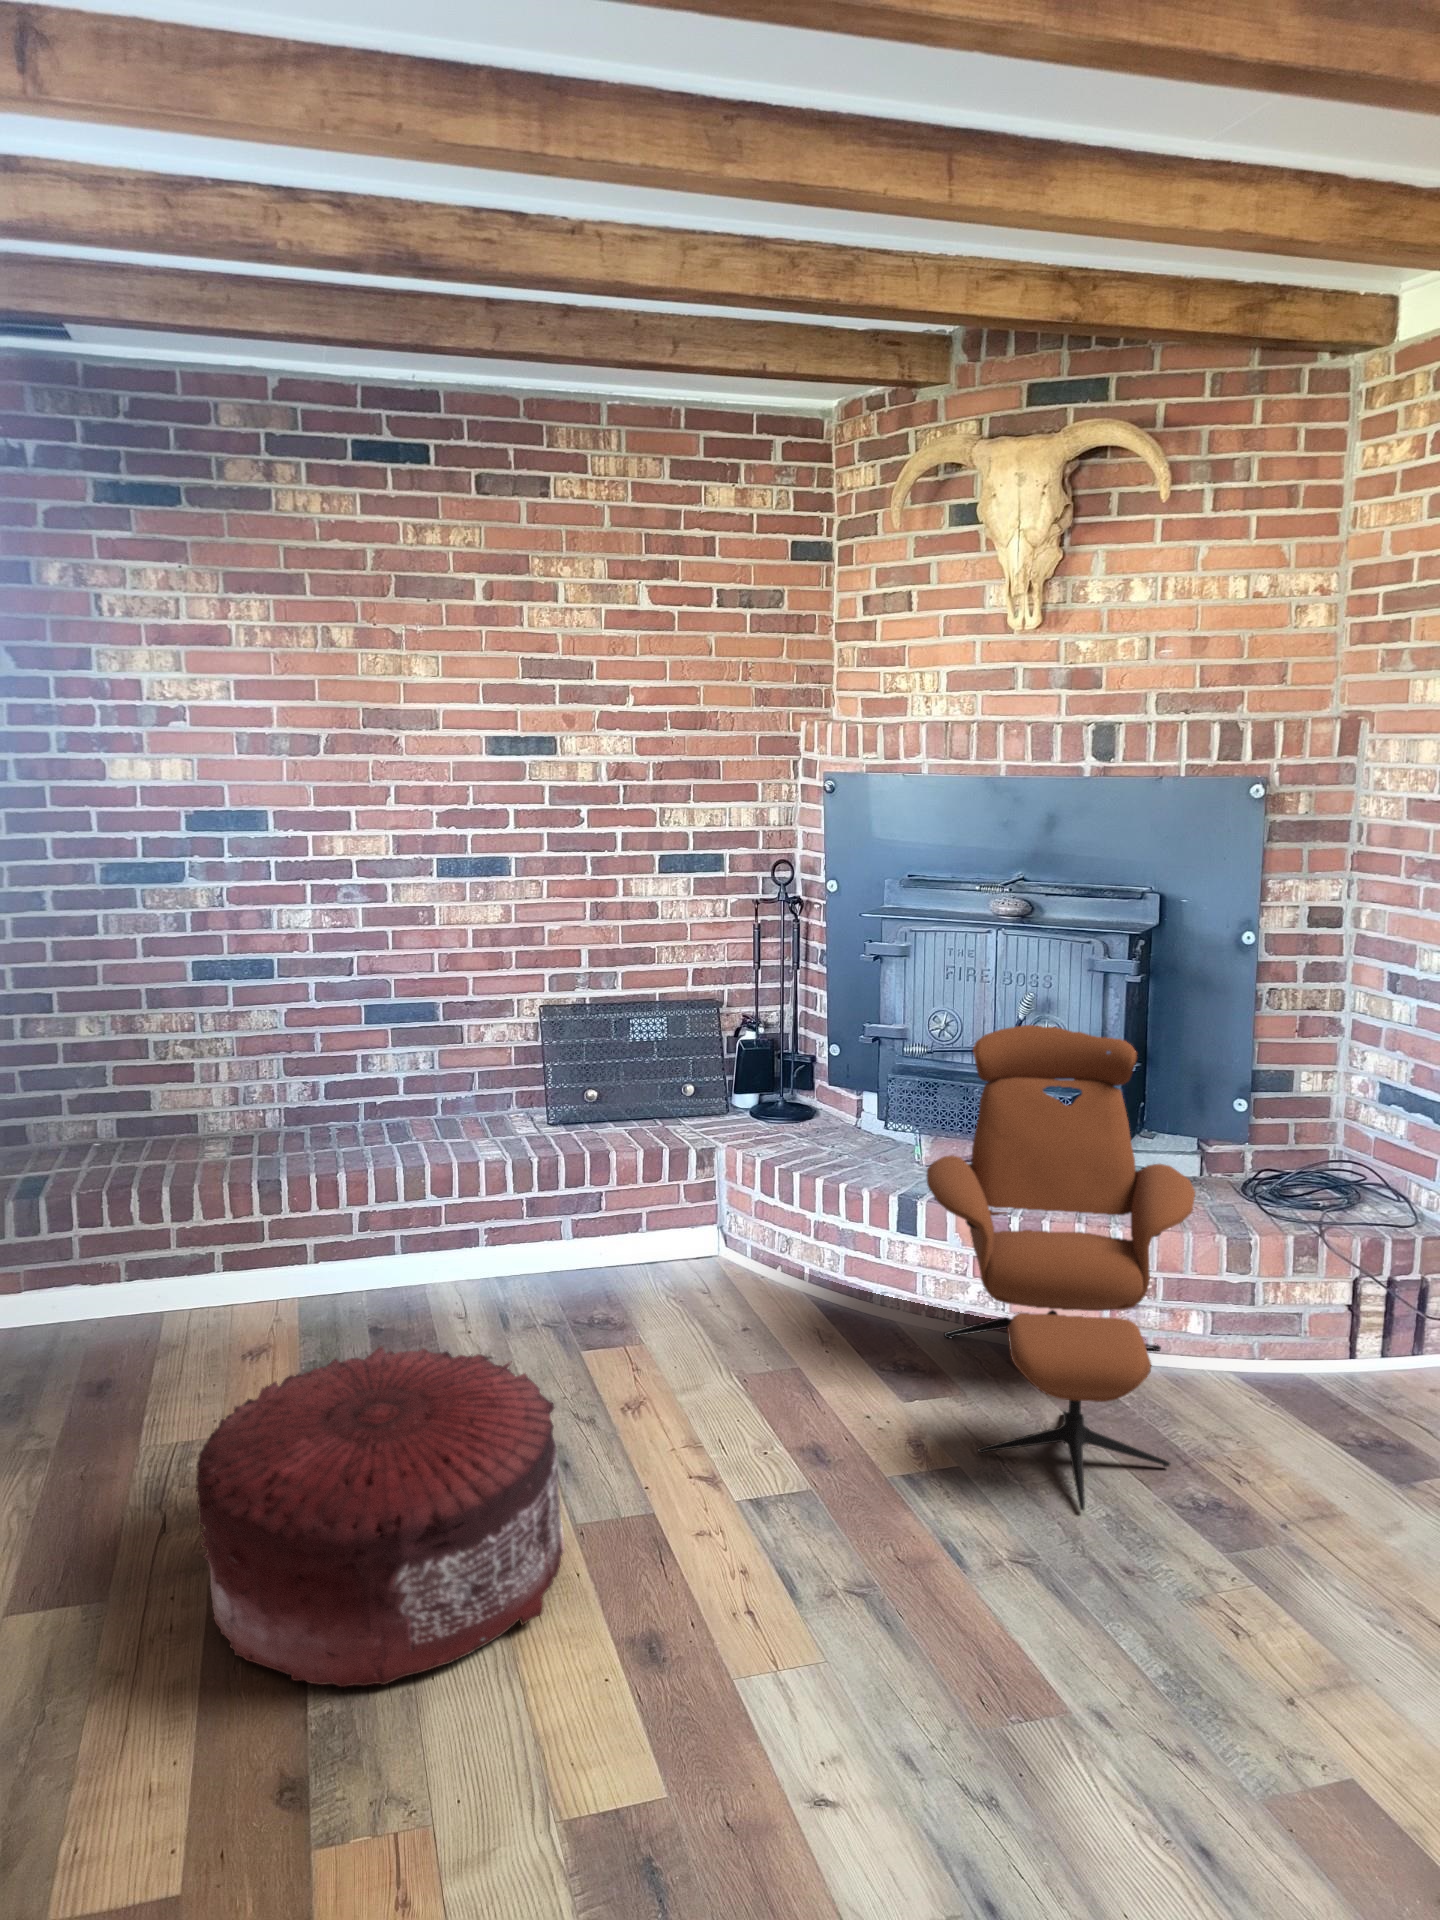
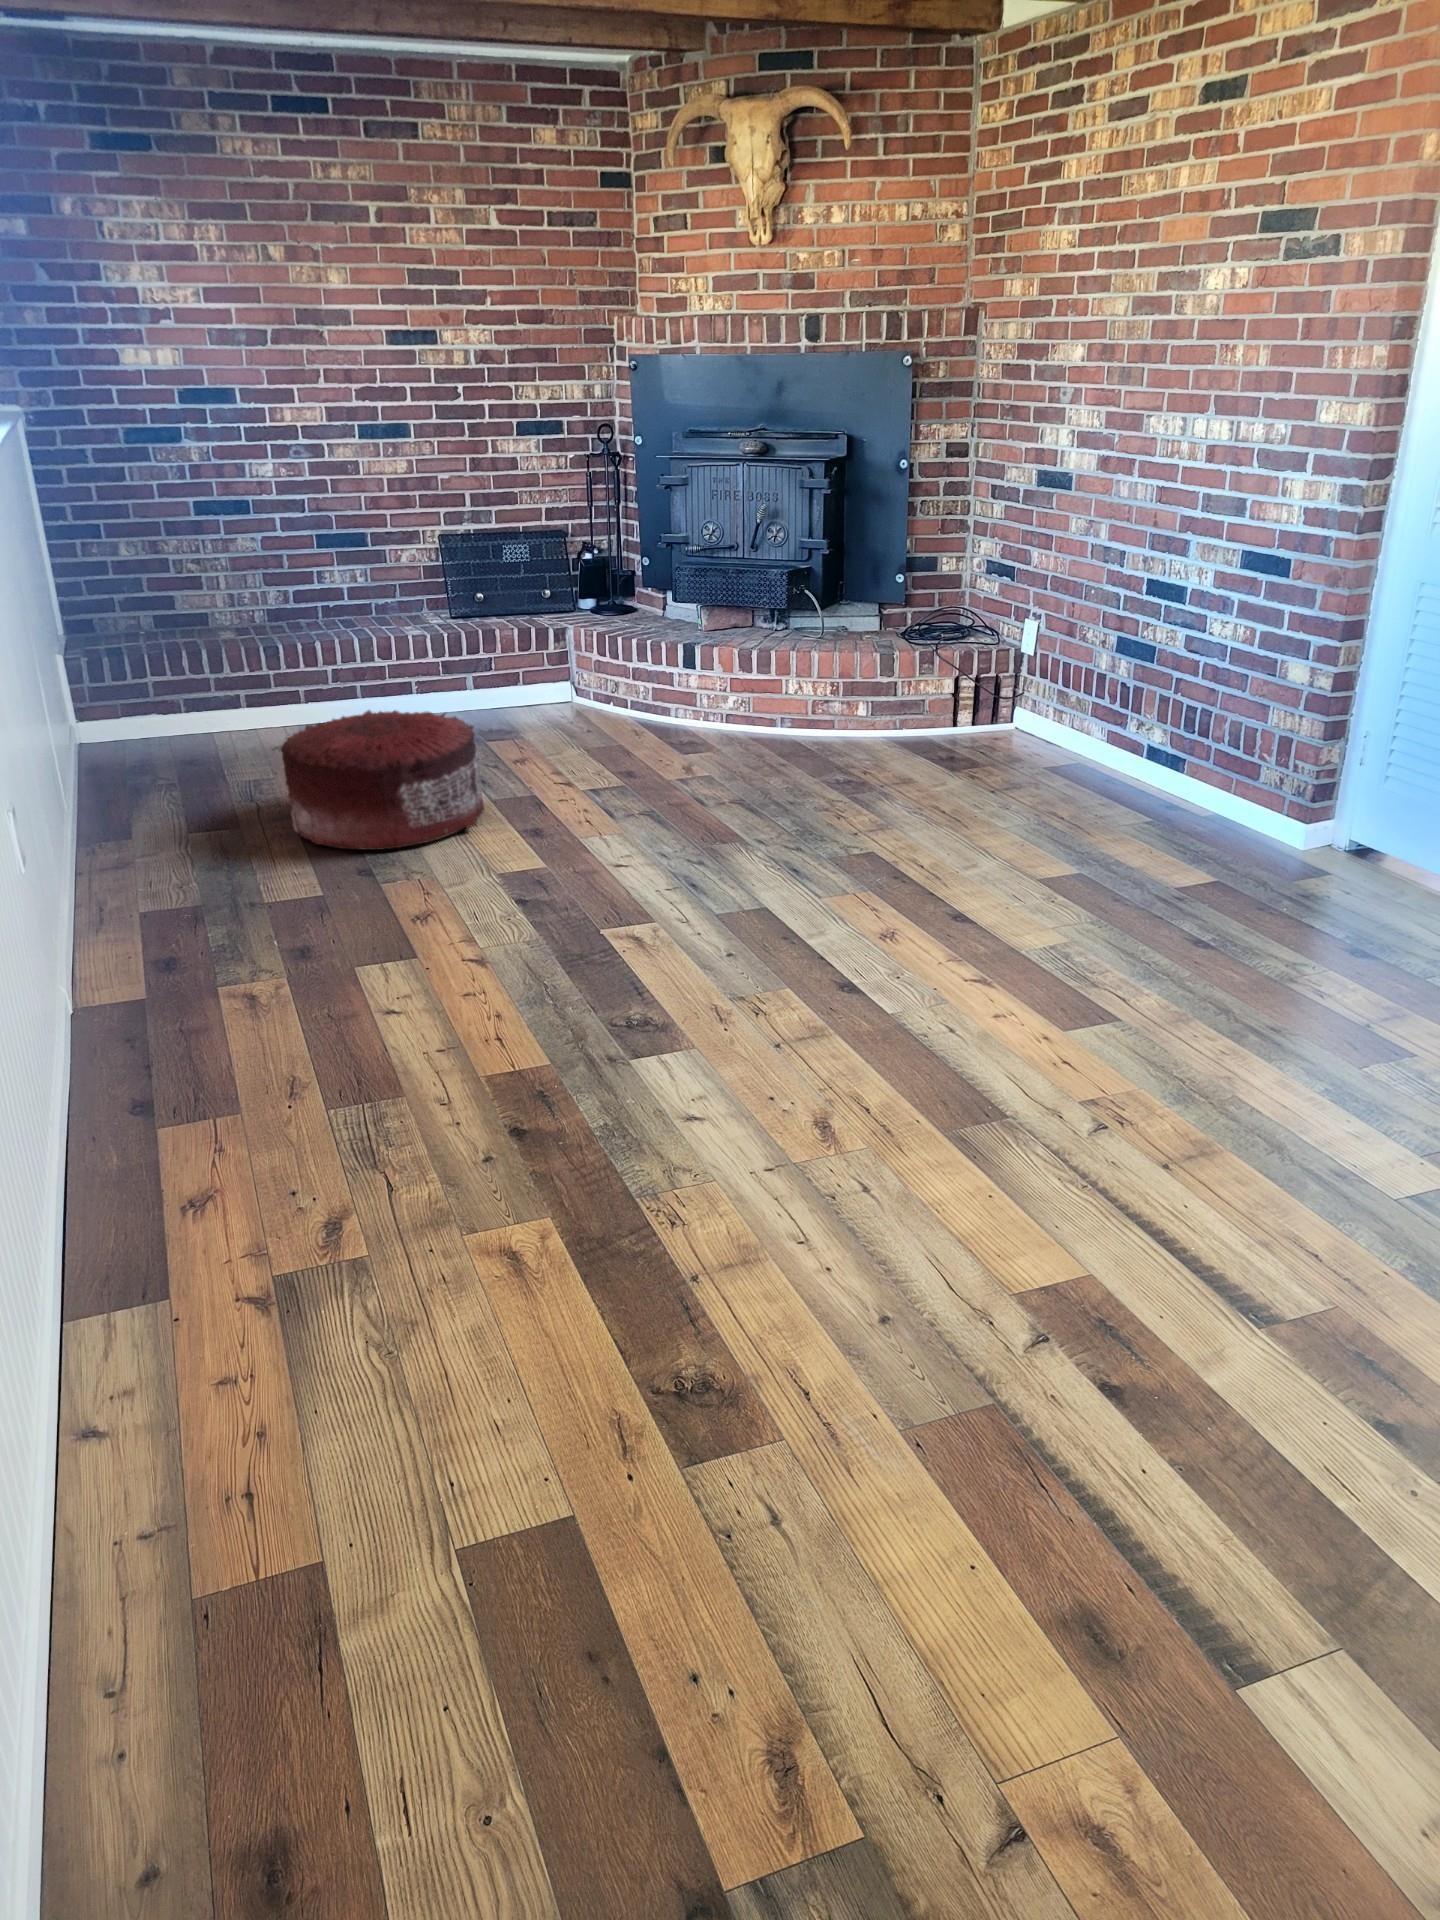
lounge chair: present [927,1025,1195,1510] -> none [698,528,861,786]

